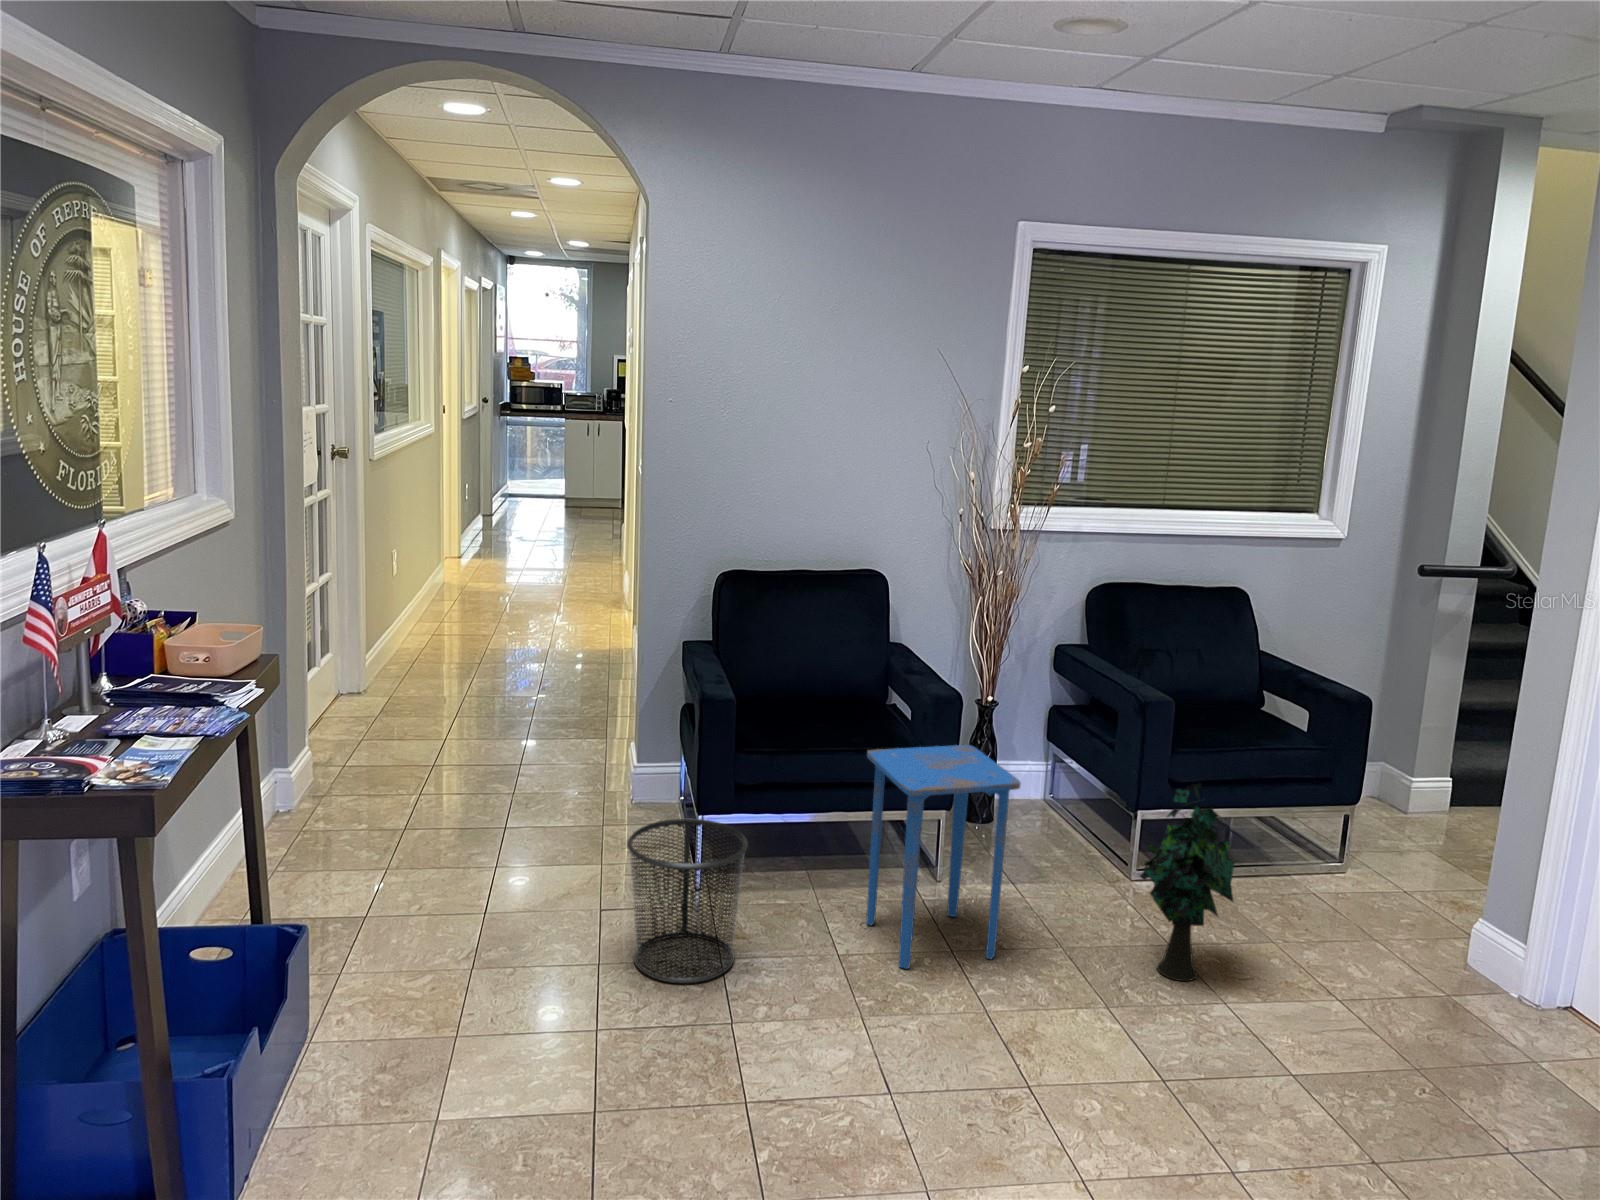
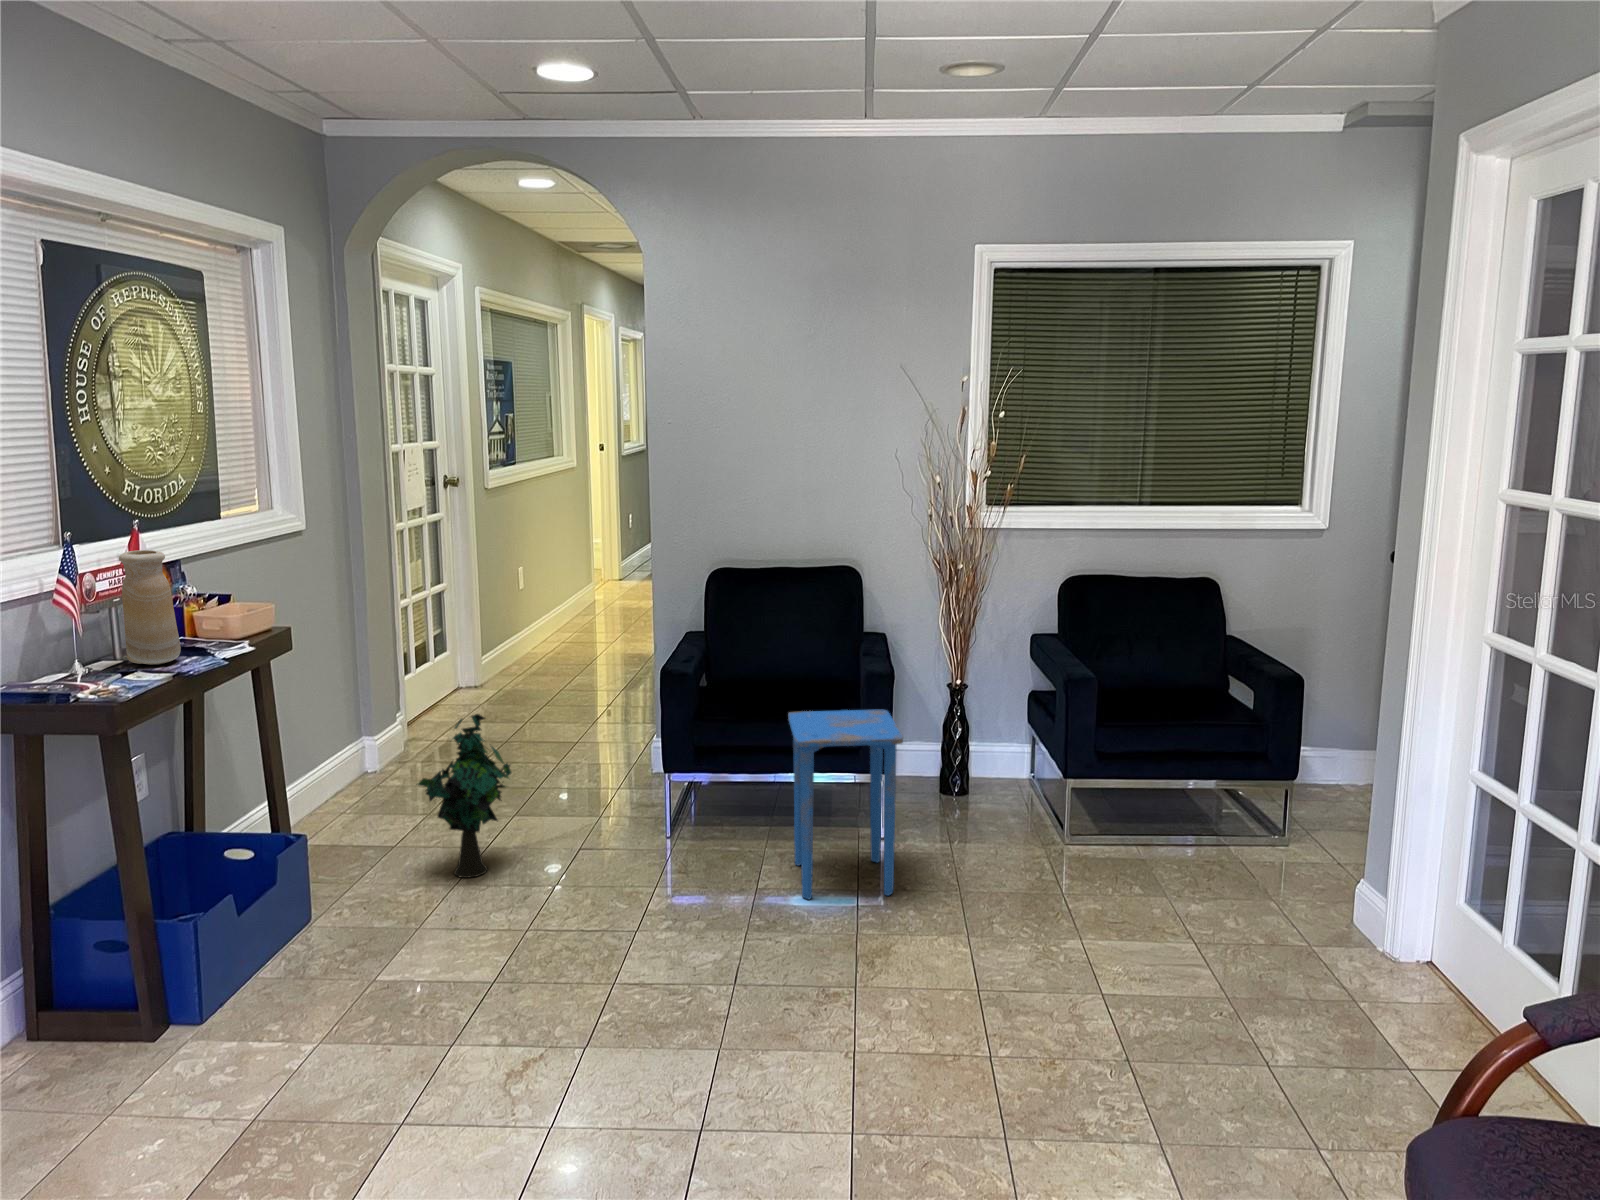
vase: none [96,565,175,722] -> present [119,550,181,665]
decorative plant: present [1140,784,1234,981] -> present [418,714,511,878]
waste bin: present [627,819,748,983] -> none [572,767,673,900]

